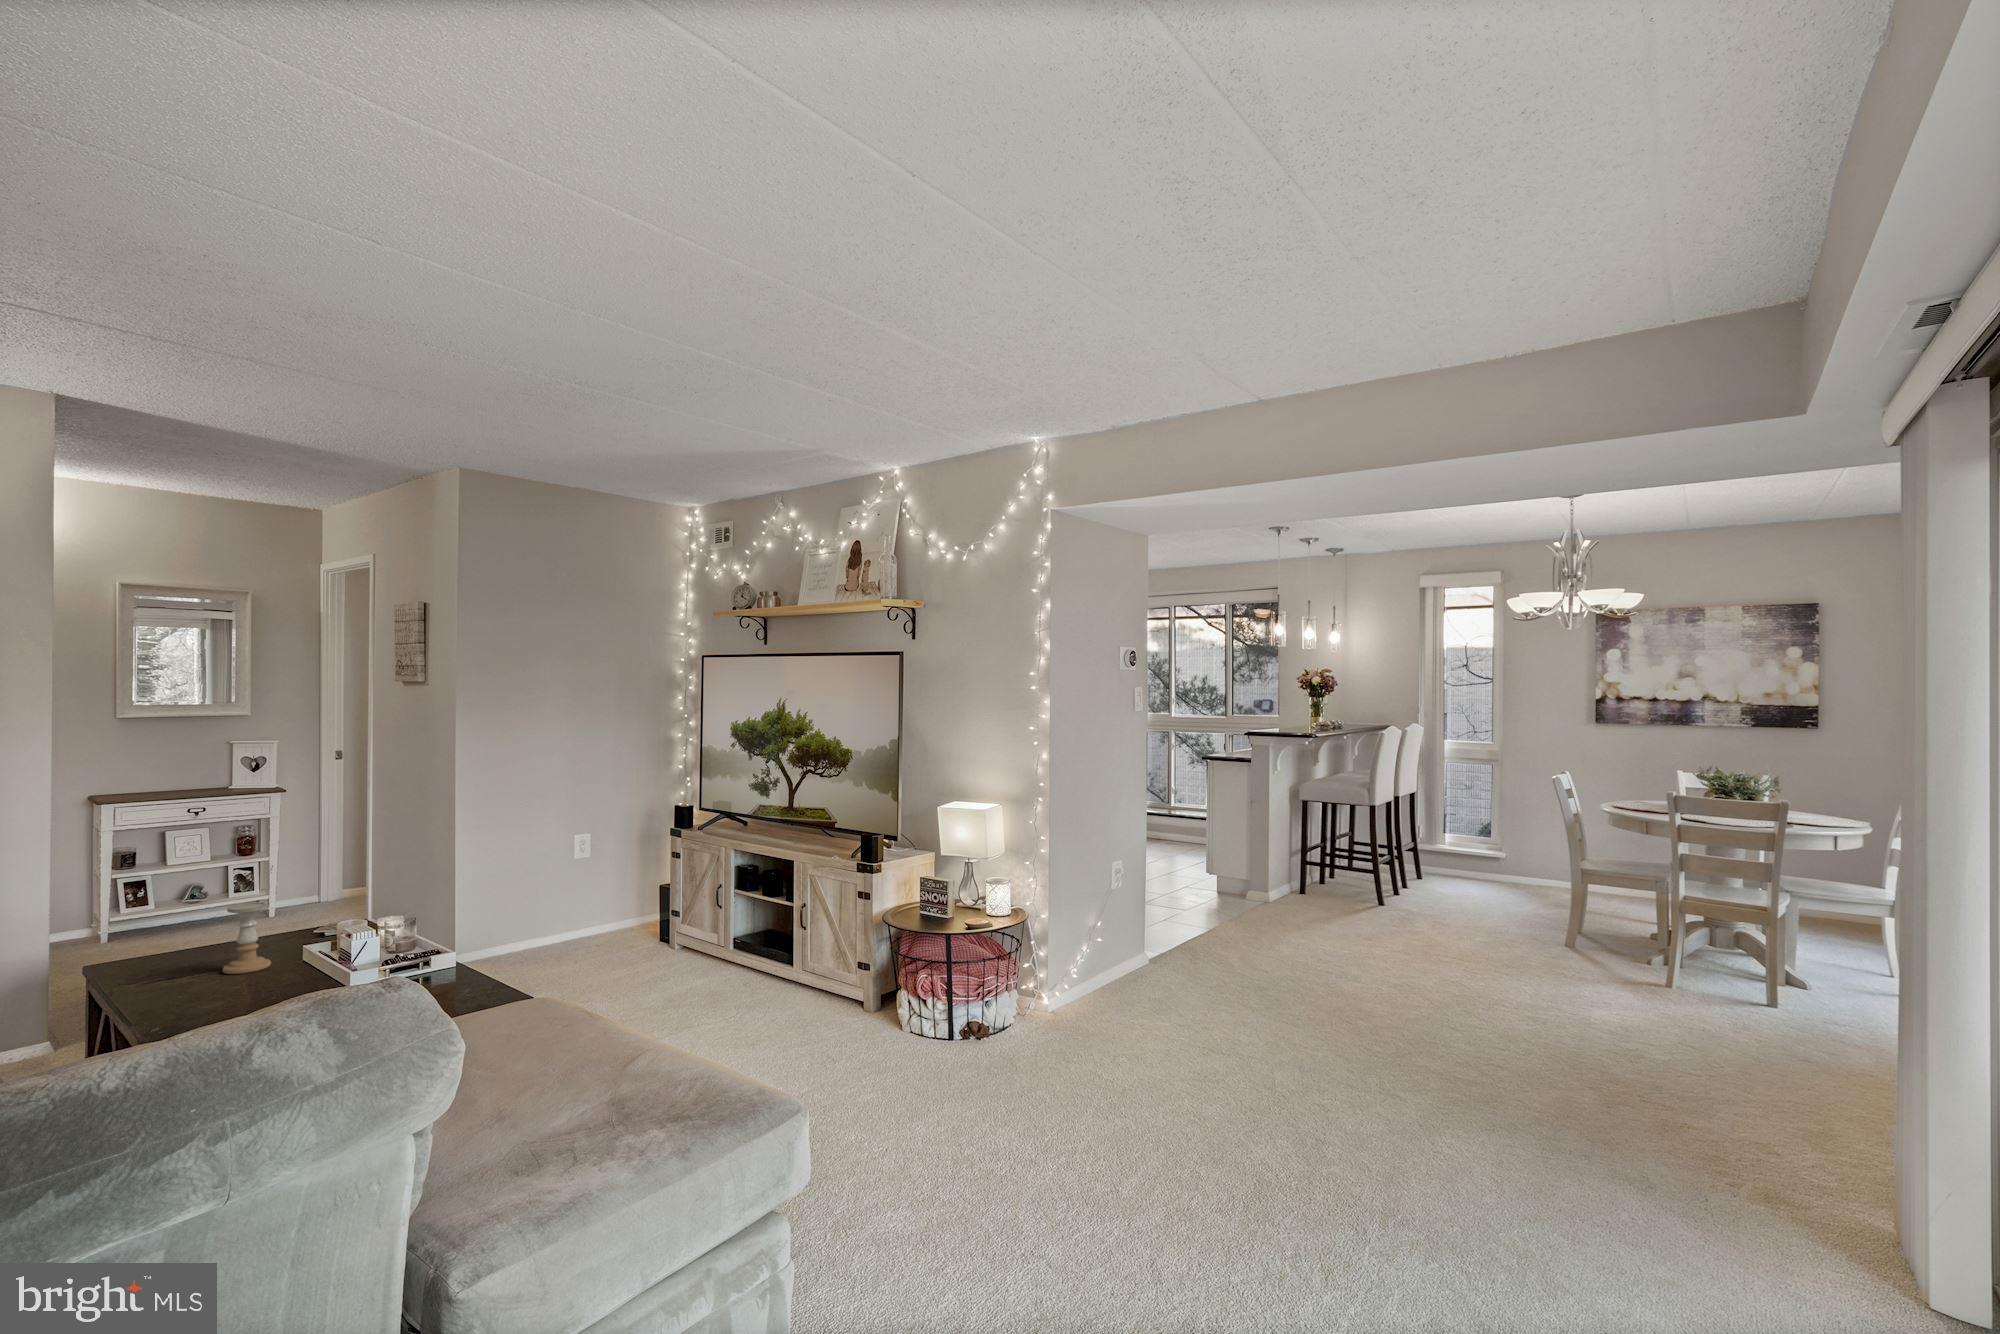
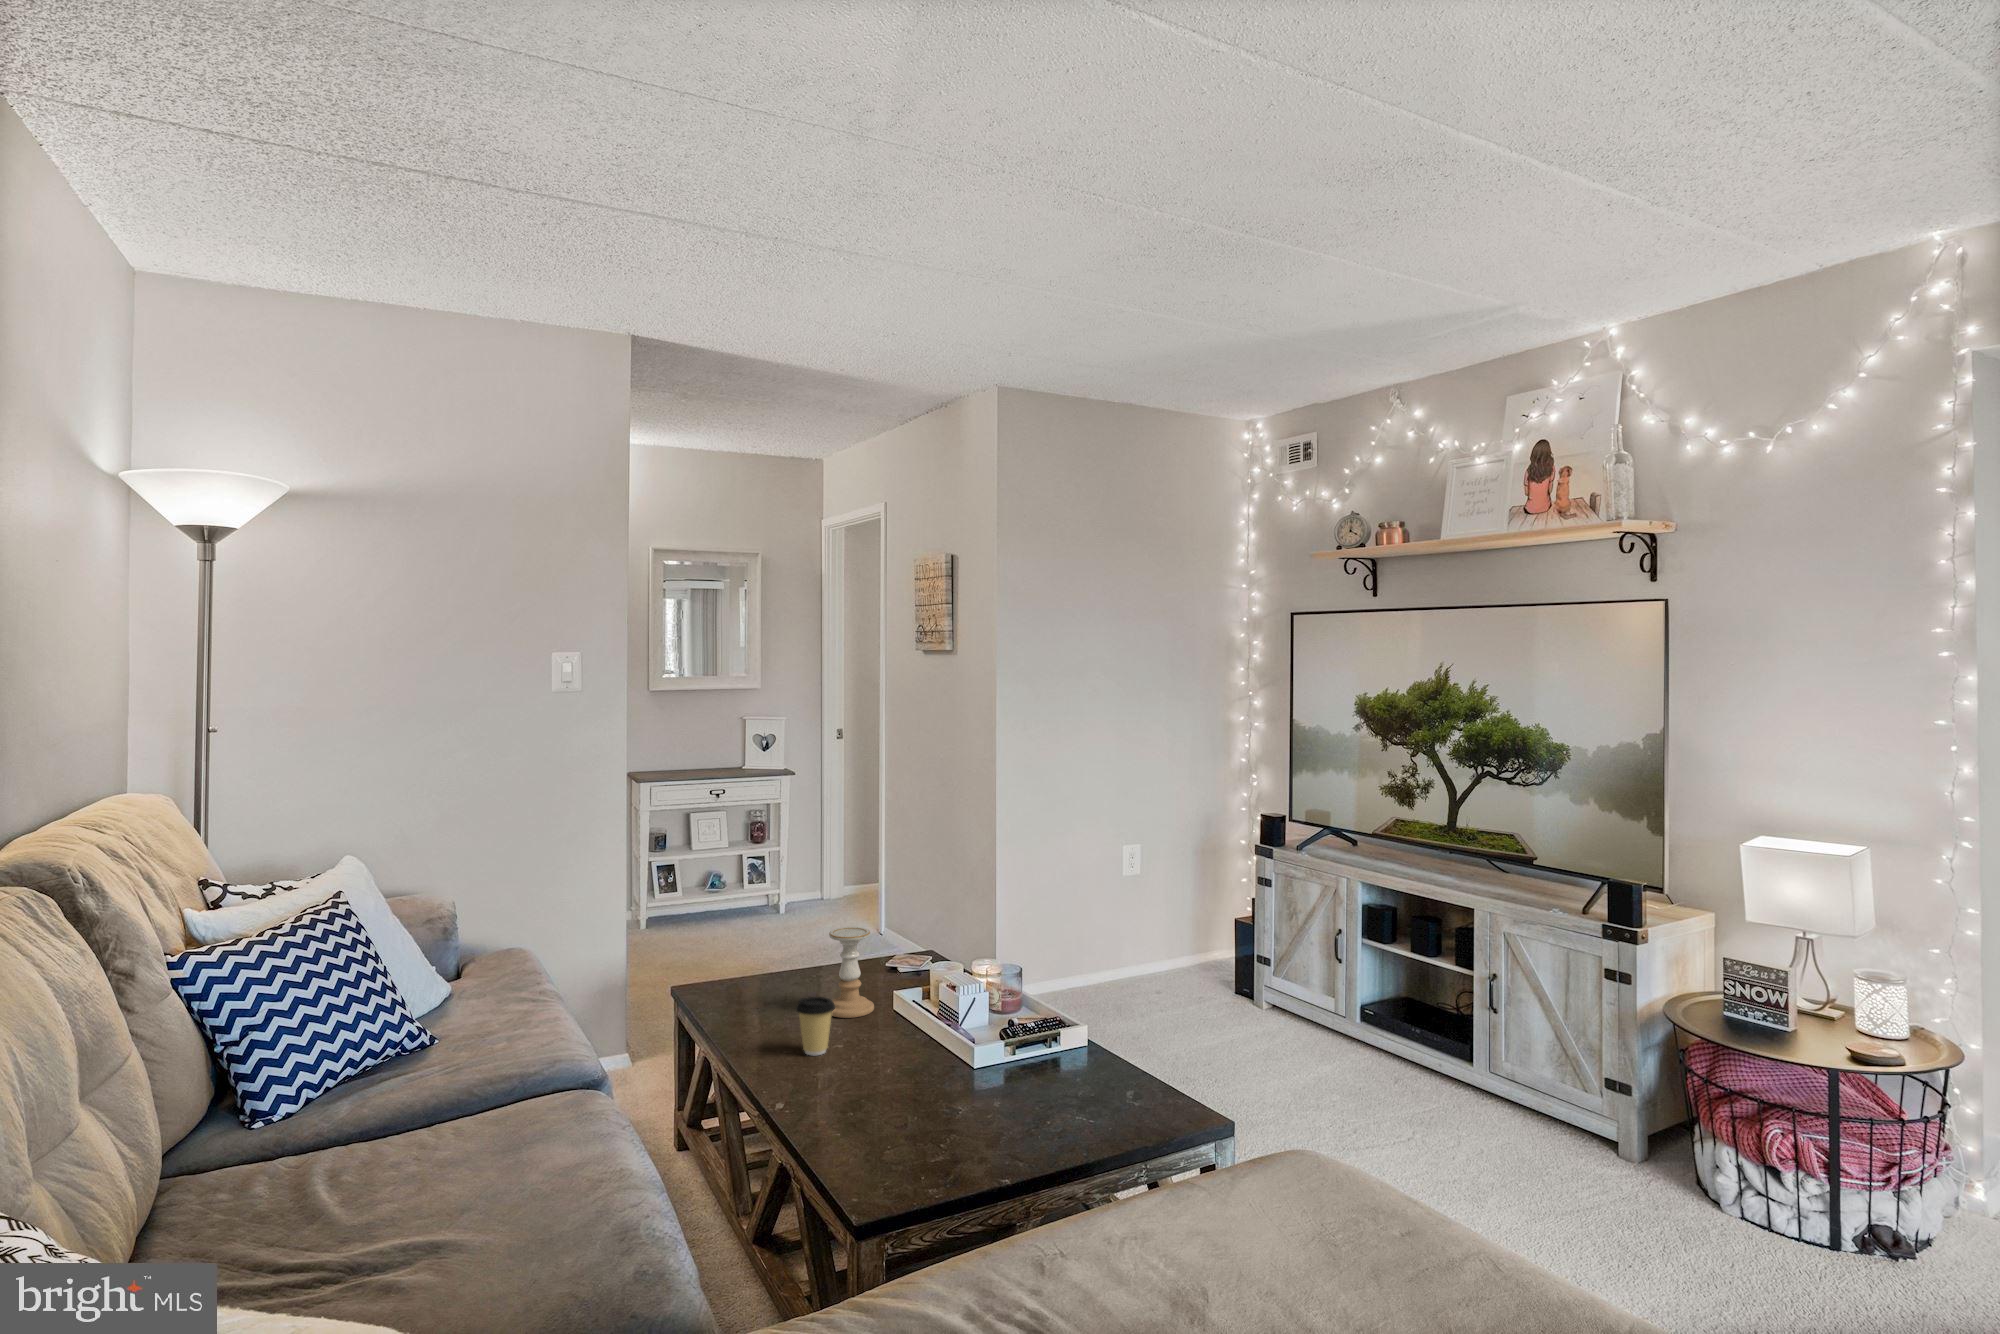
coffee cup: none [174,955,215,1001] -> present [796,997,835,1056]

